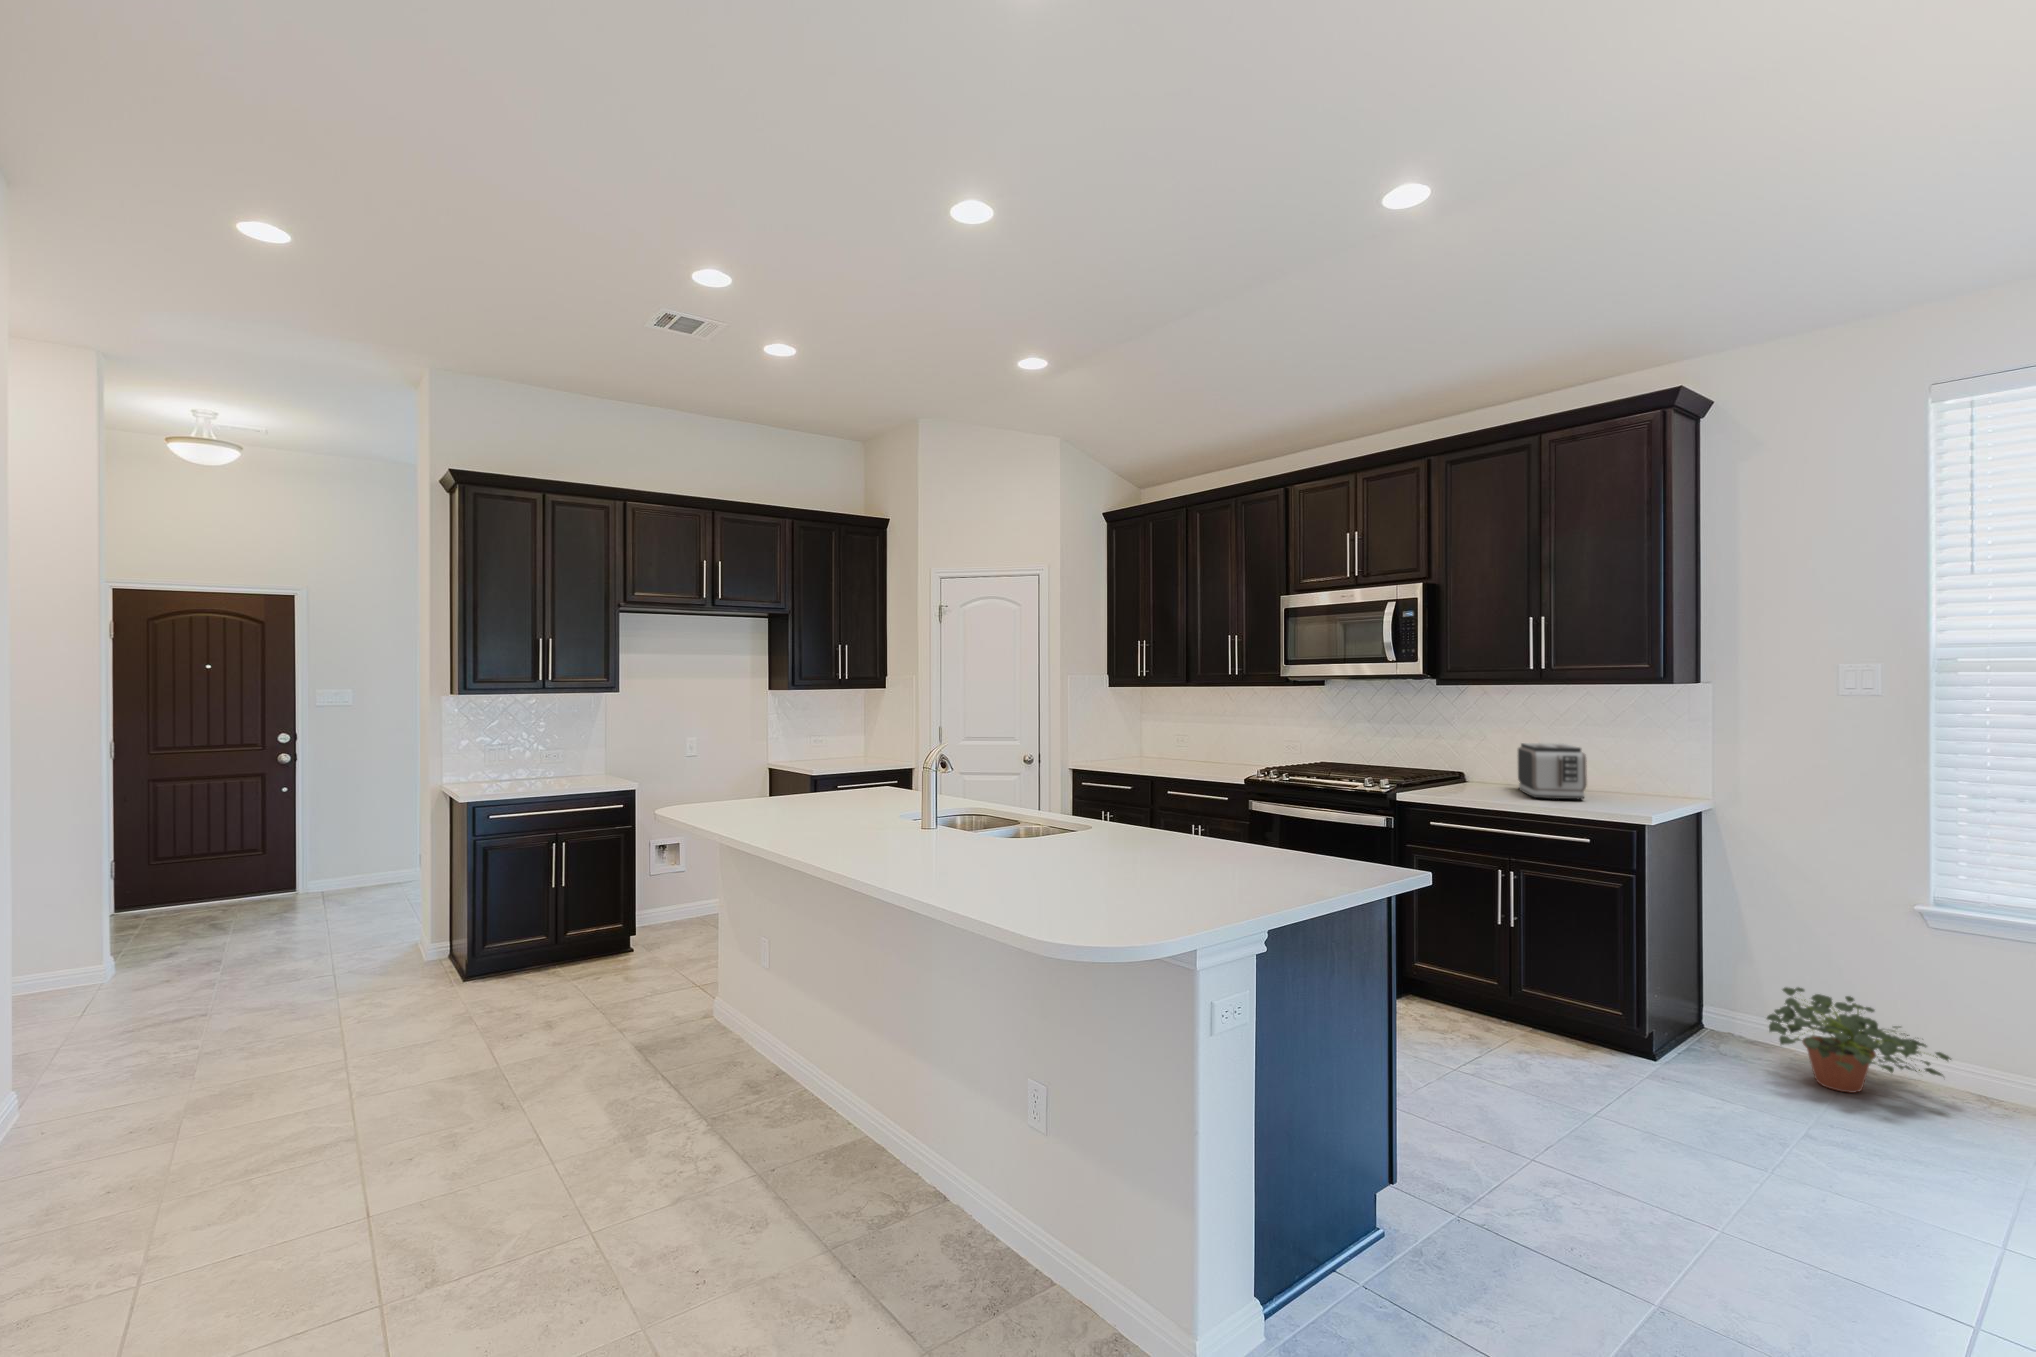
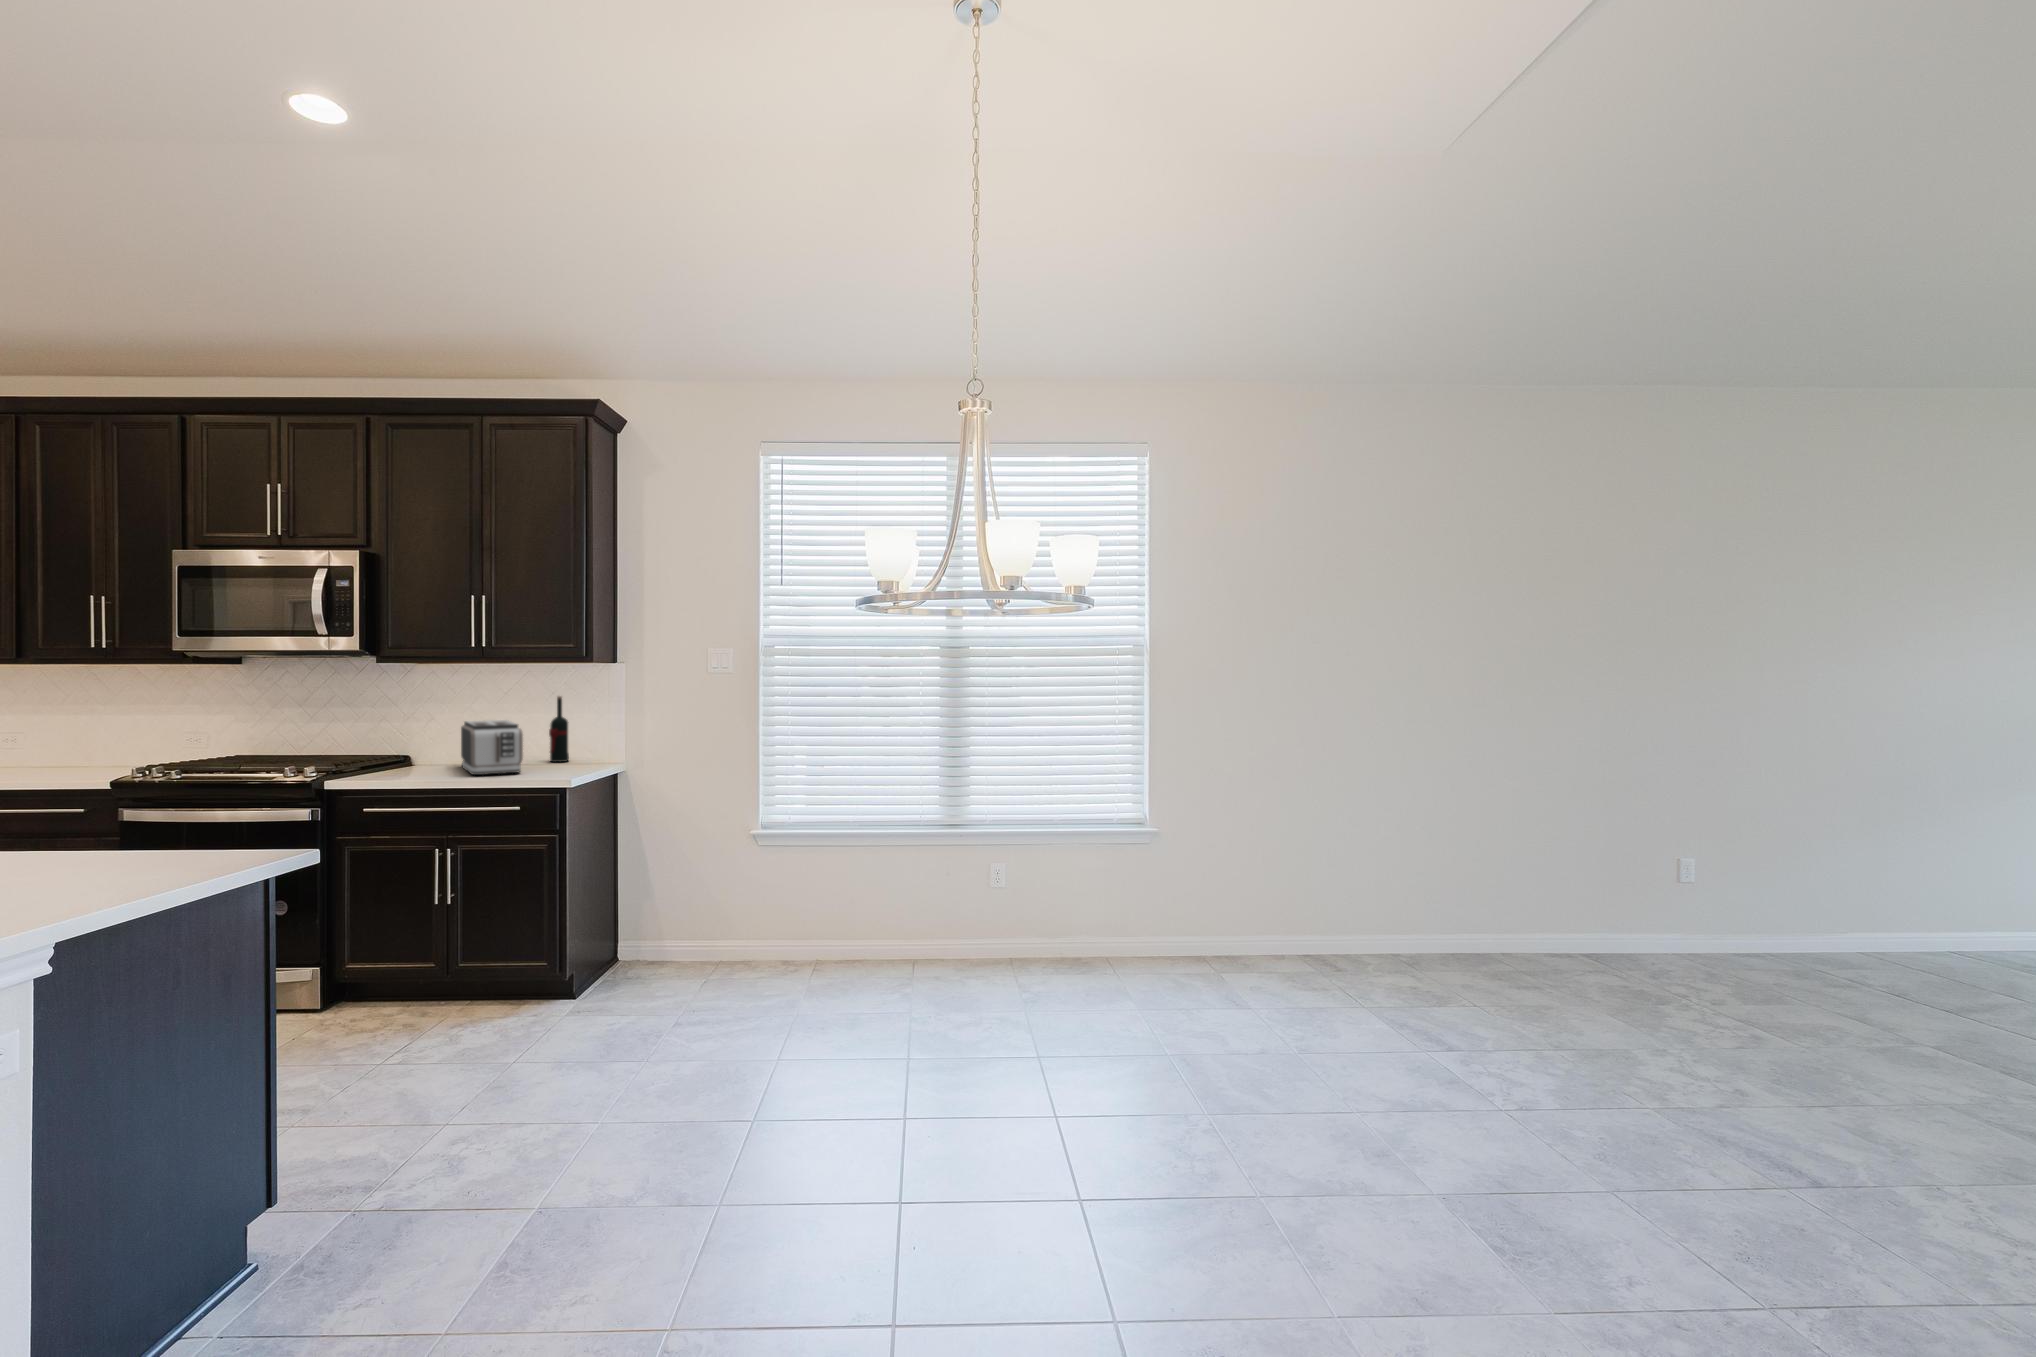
wine bottle: none [1611,720,1634,793] -> present [549,696,569,762]
potted plant: present [1767,987,1951,1093] -> none [659,907,773,983]

